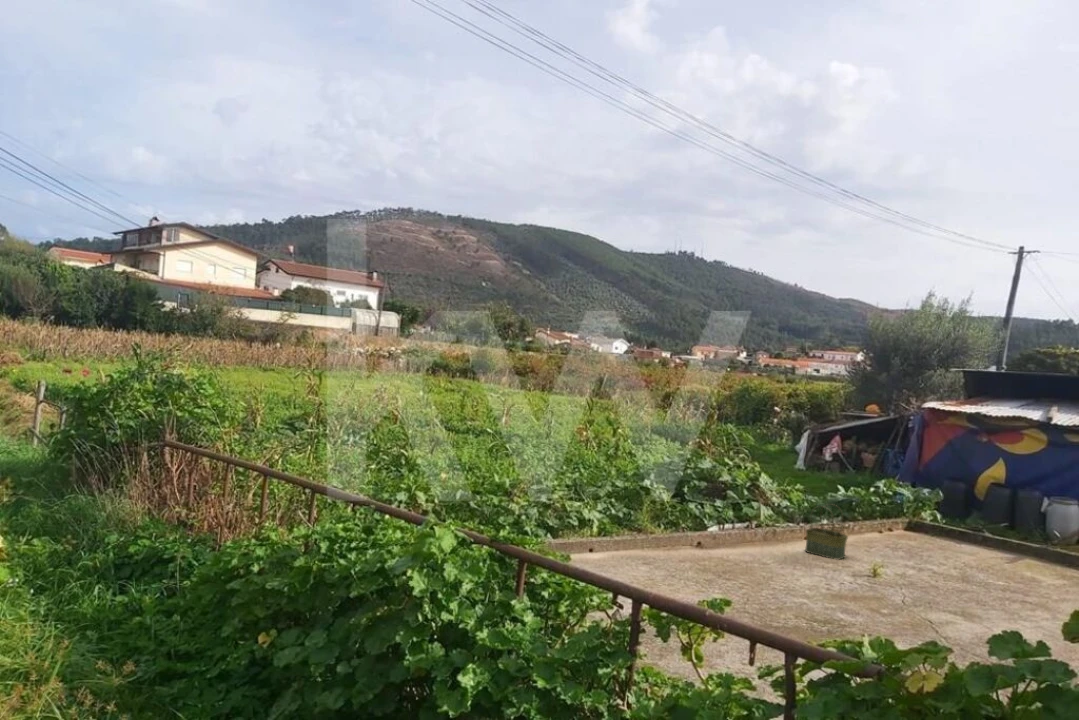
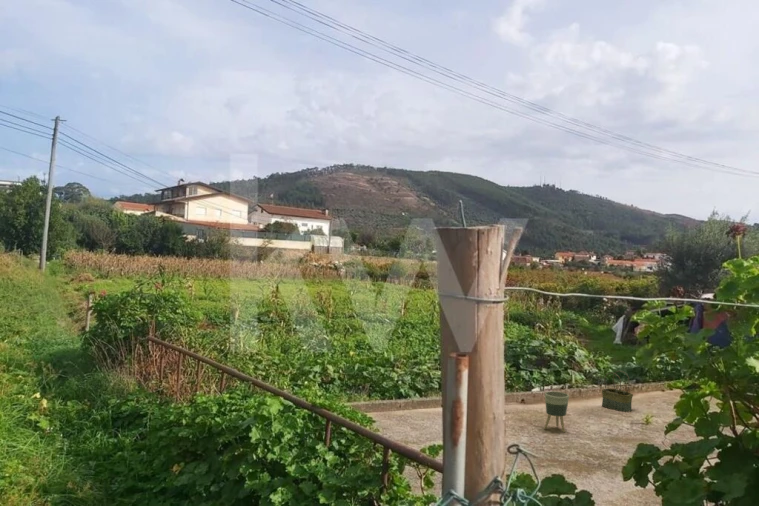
planter: none [743,530,779,586] -> present [544,391,569,432]

